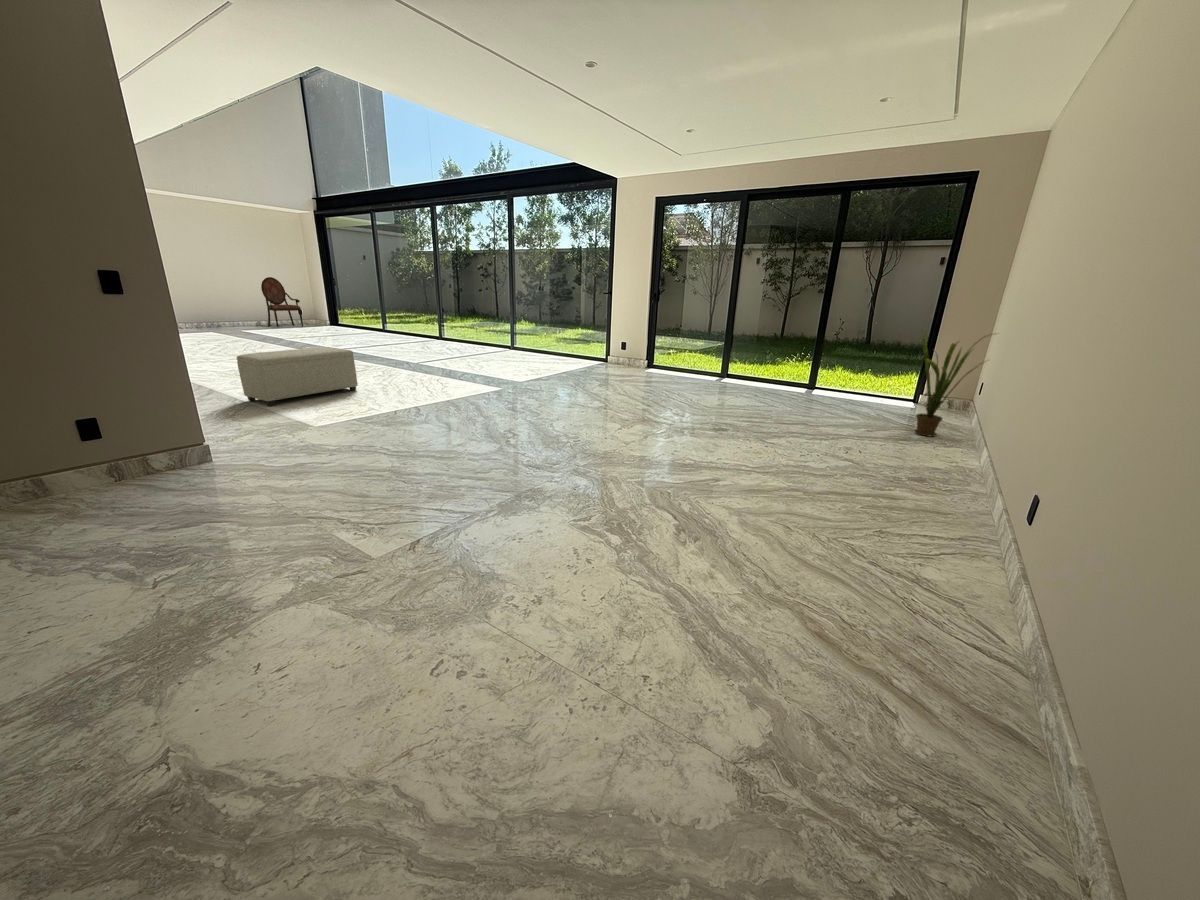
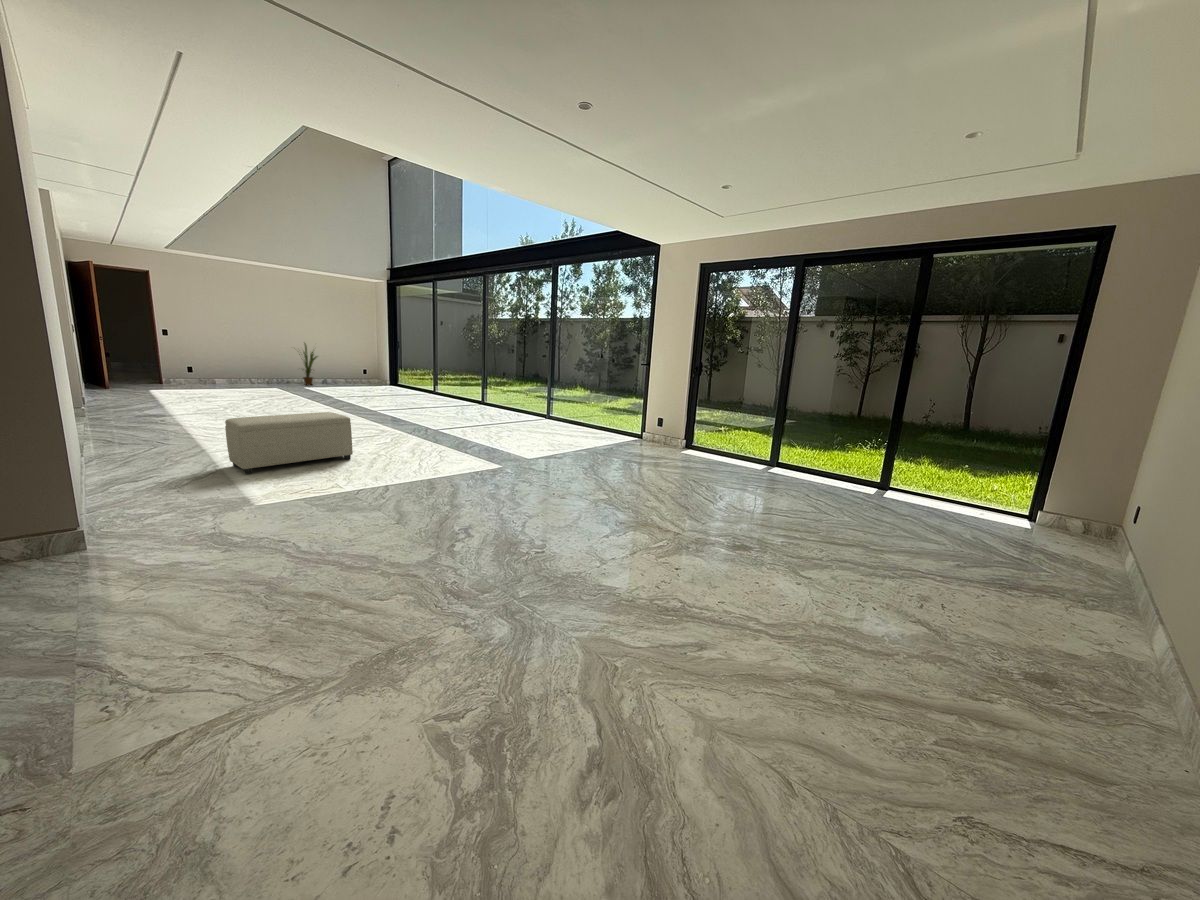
armchair: present [261,277,303,327] -> none [334,339,366,385]
house plant: present [914,331,992,437] -> present [299,343,317,385]

